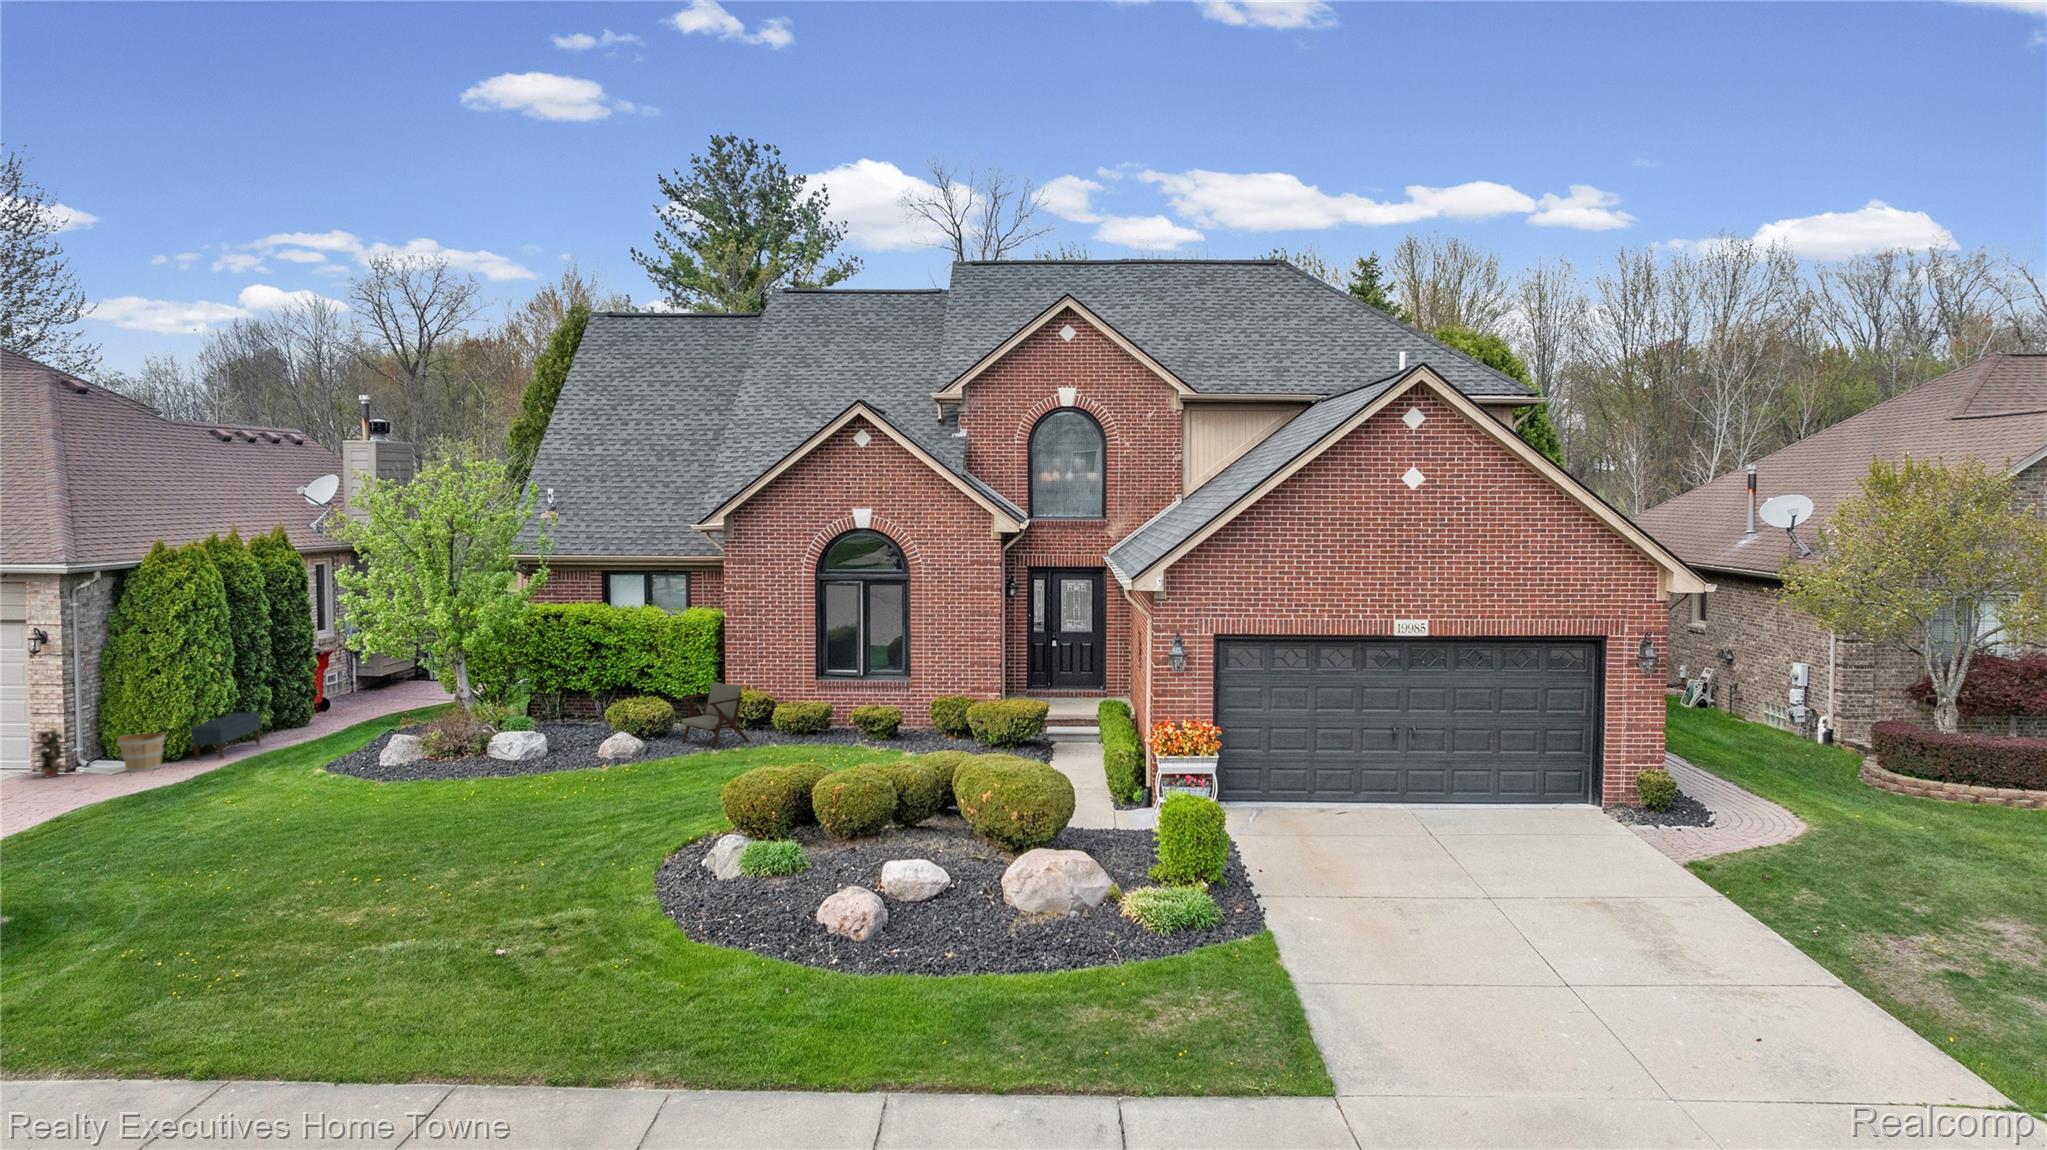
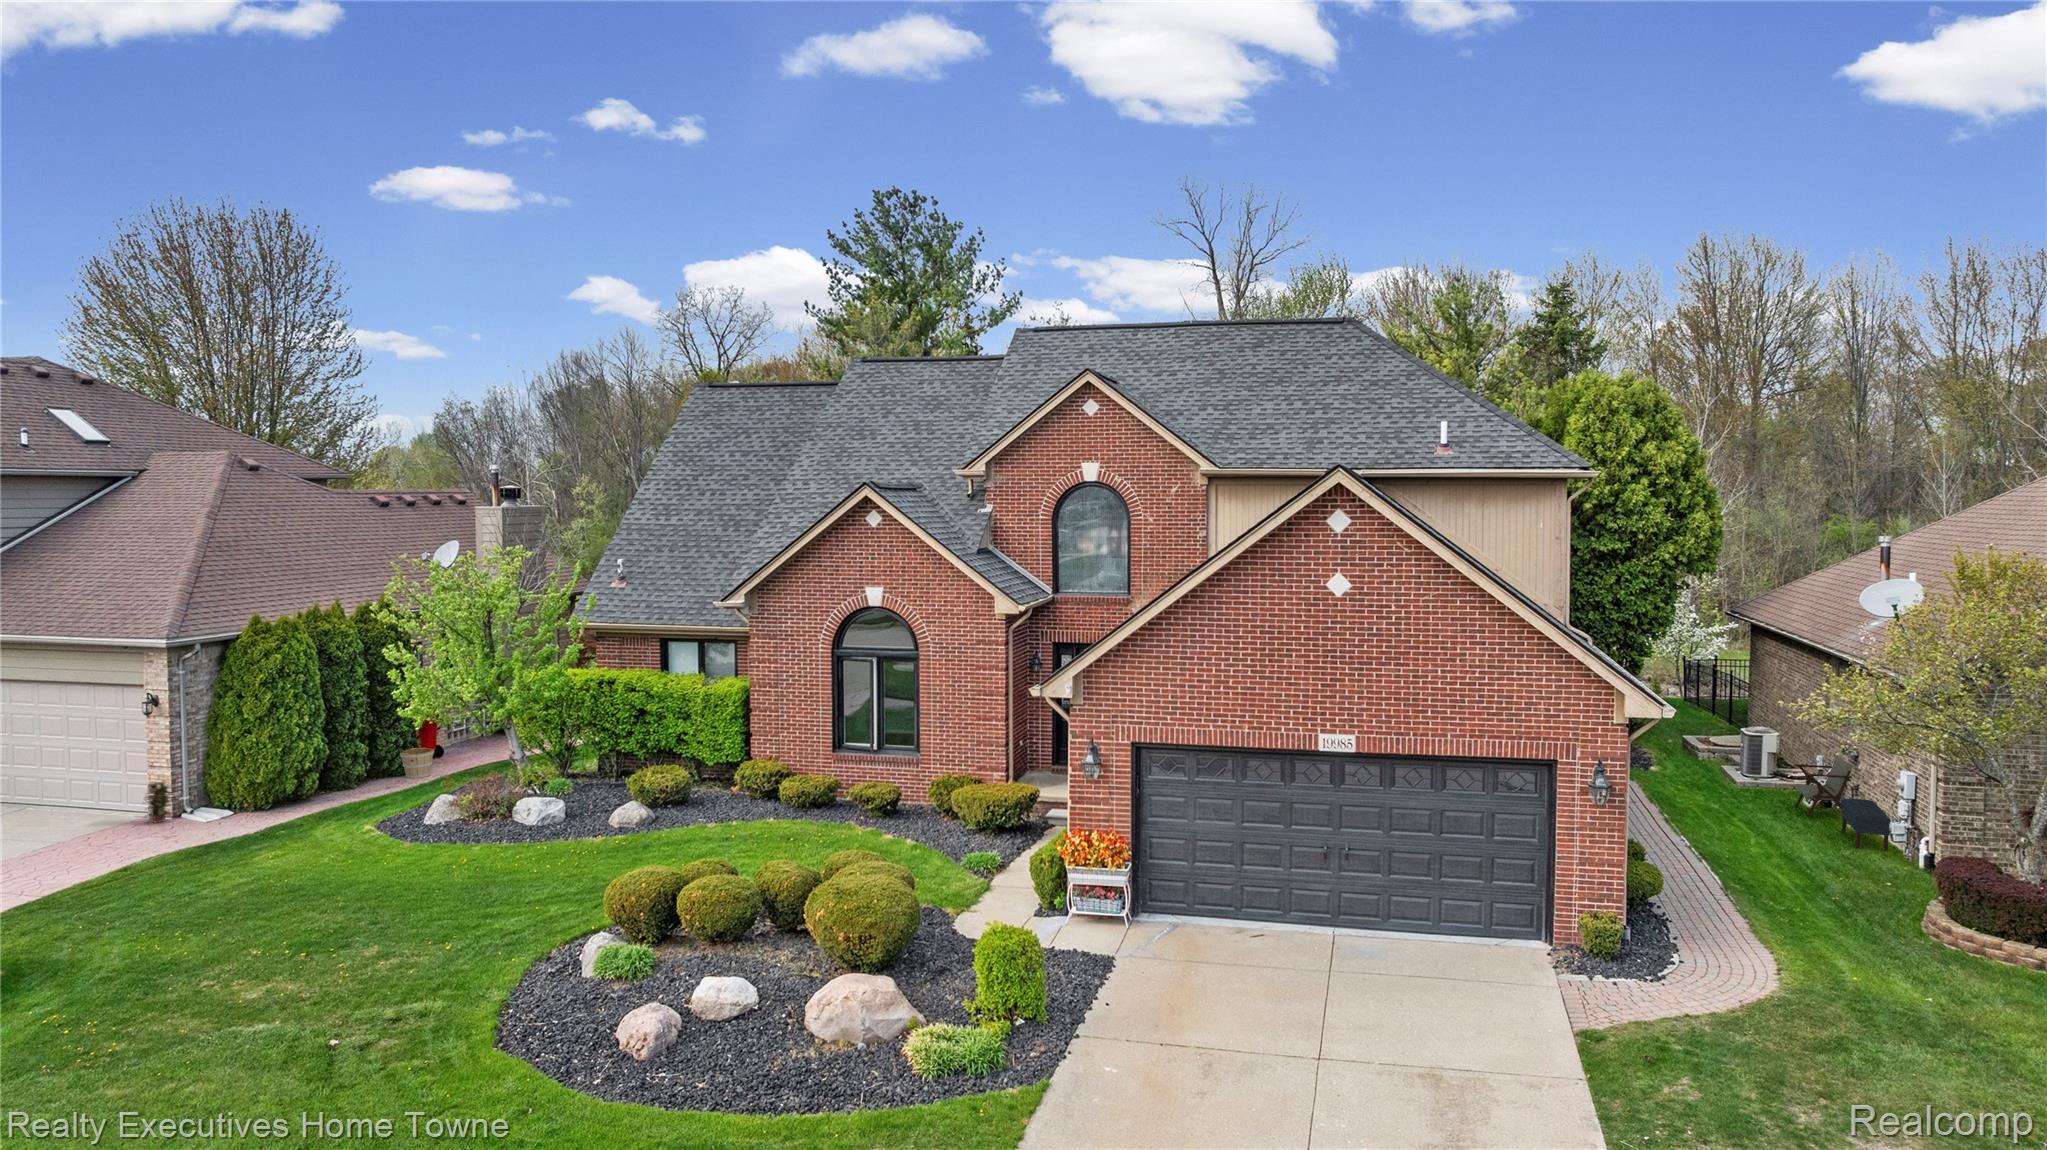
lounge chair: present [679,682,749,749] -> present [1795,756,1853,817]
bench: present [191,712,260,760] -> present [1841,799,1891,851]
wooden bucket: present [118,732,165,772] -> present [400,748,434,778]

